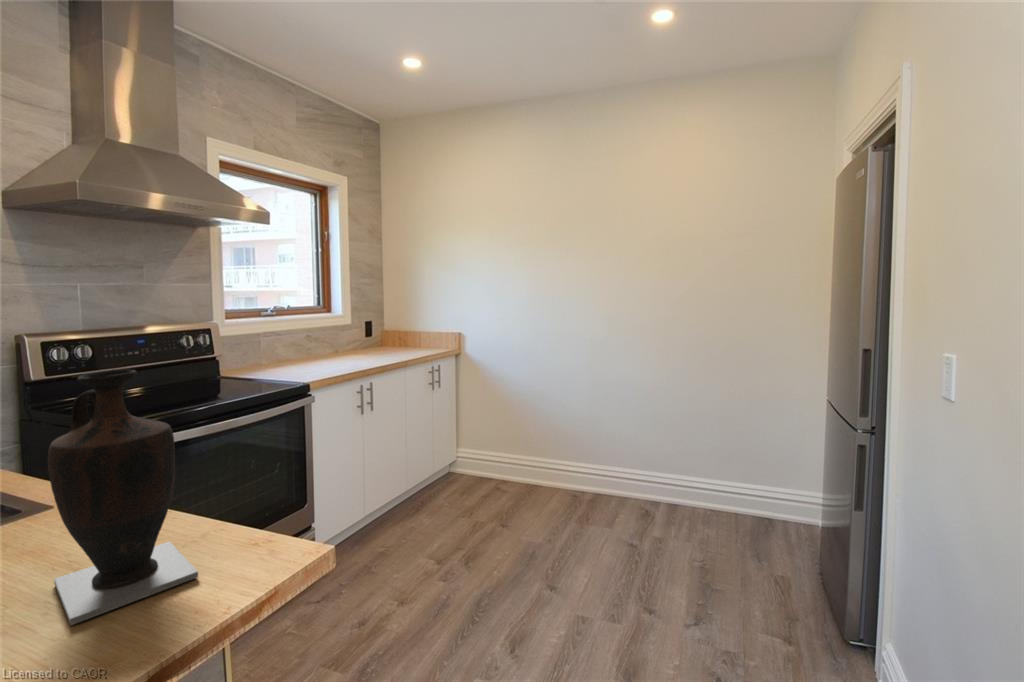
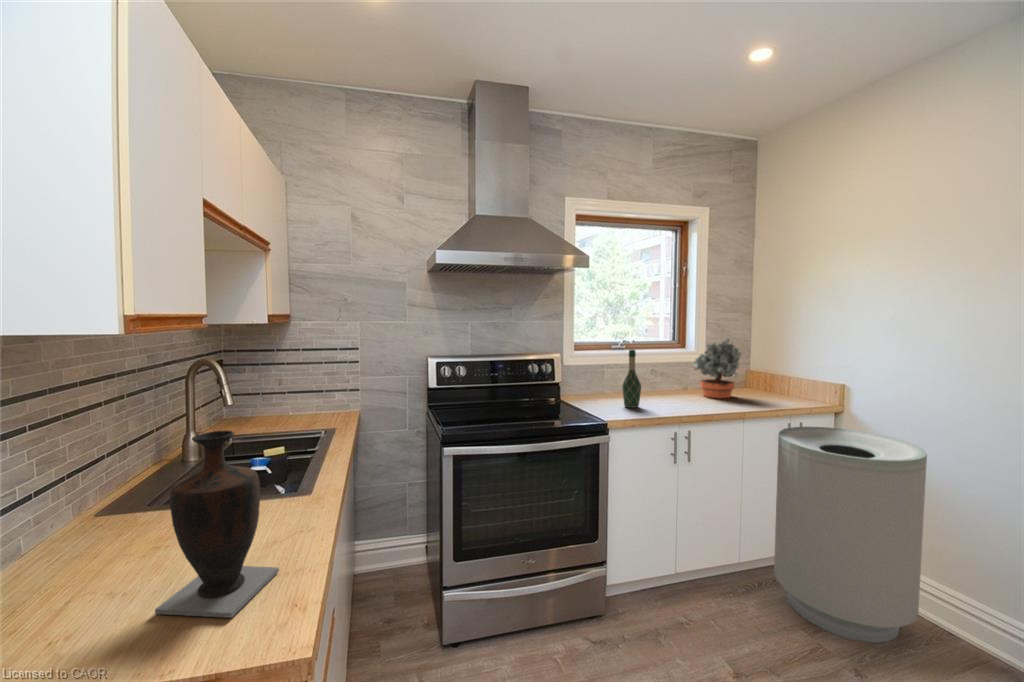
potted plant: none [343,300,391,356] -> present [692,339,741,398]
wine bottle: none [300,311,321,371] -> present [622,350,641,408]
trash can: none [431,364,521,510] -> present [774,427,927,643]

